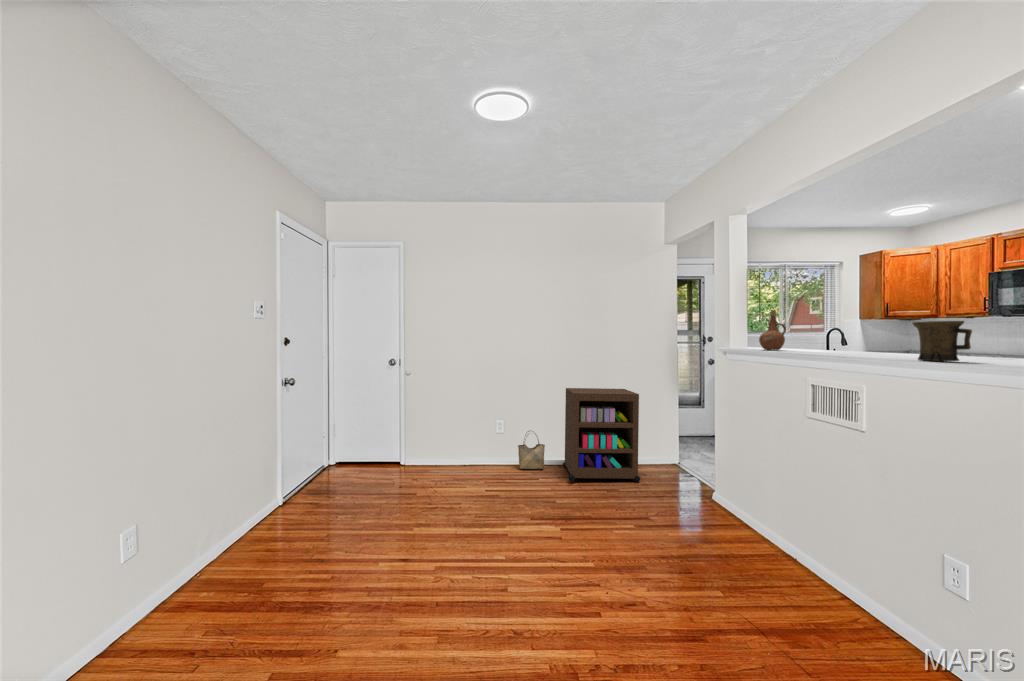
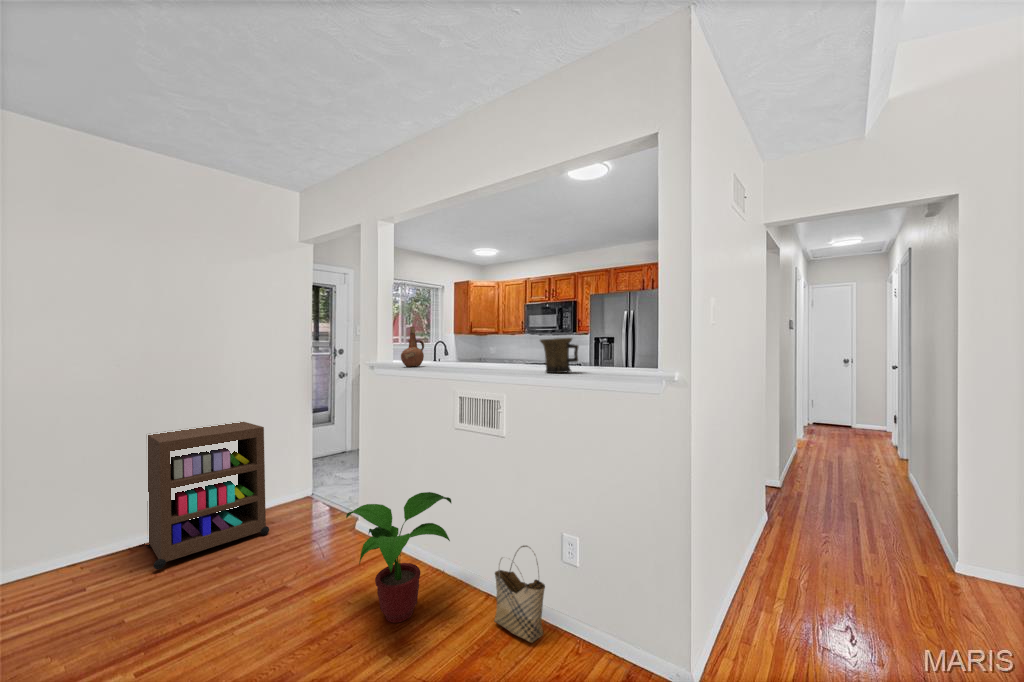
woven basket: present [518,431,545,469] -> present [494,546,545,642]
potted plant: none [698,469,805,577] -> present [346,492,451,623]

